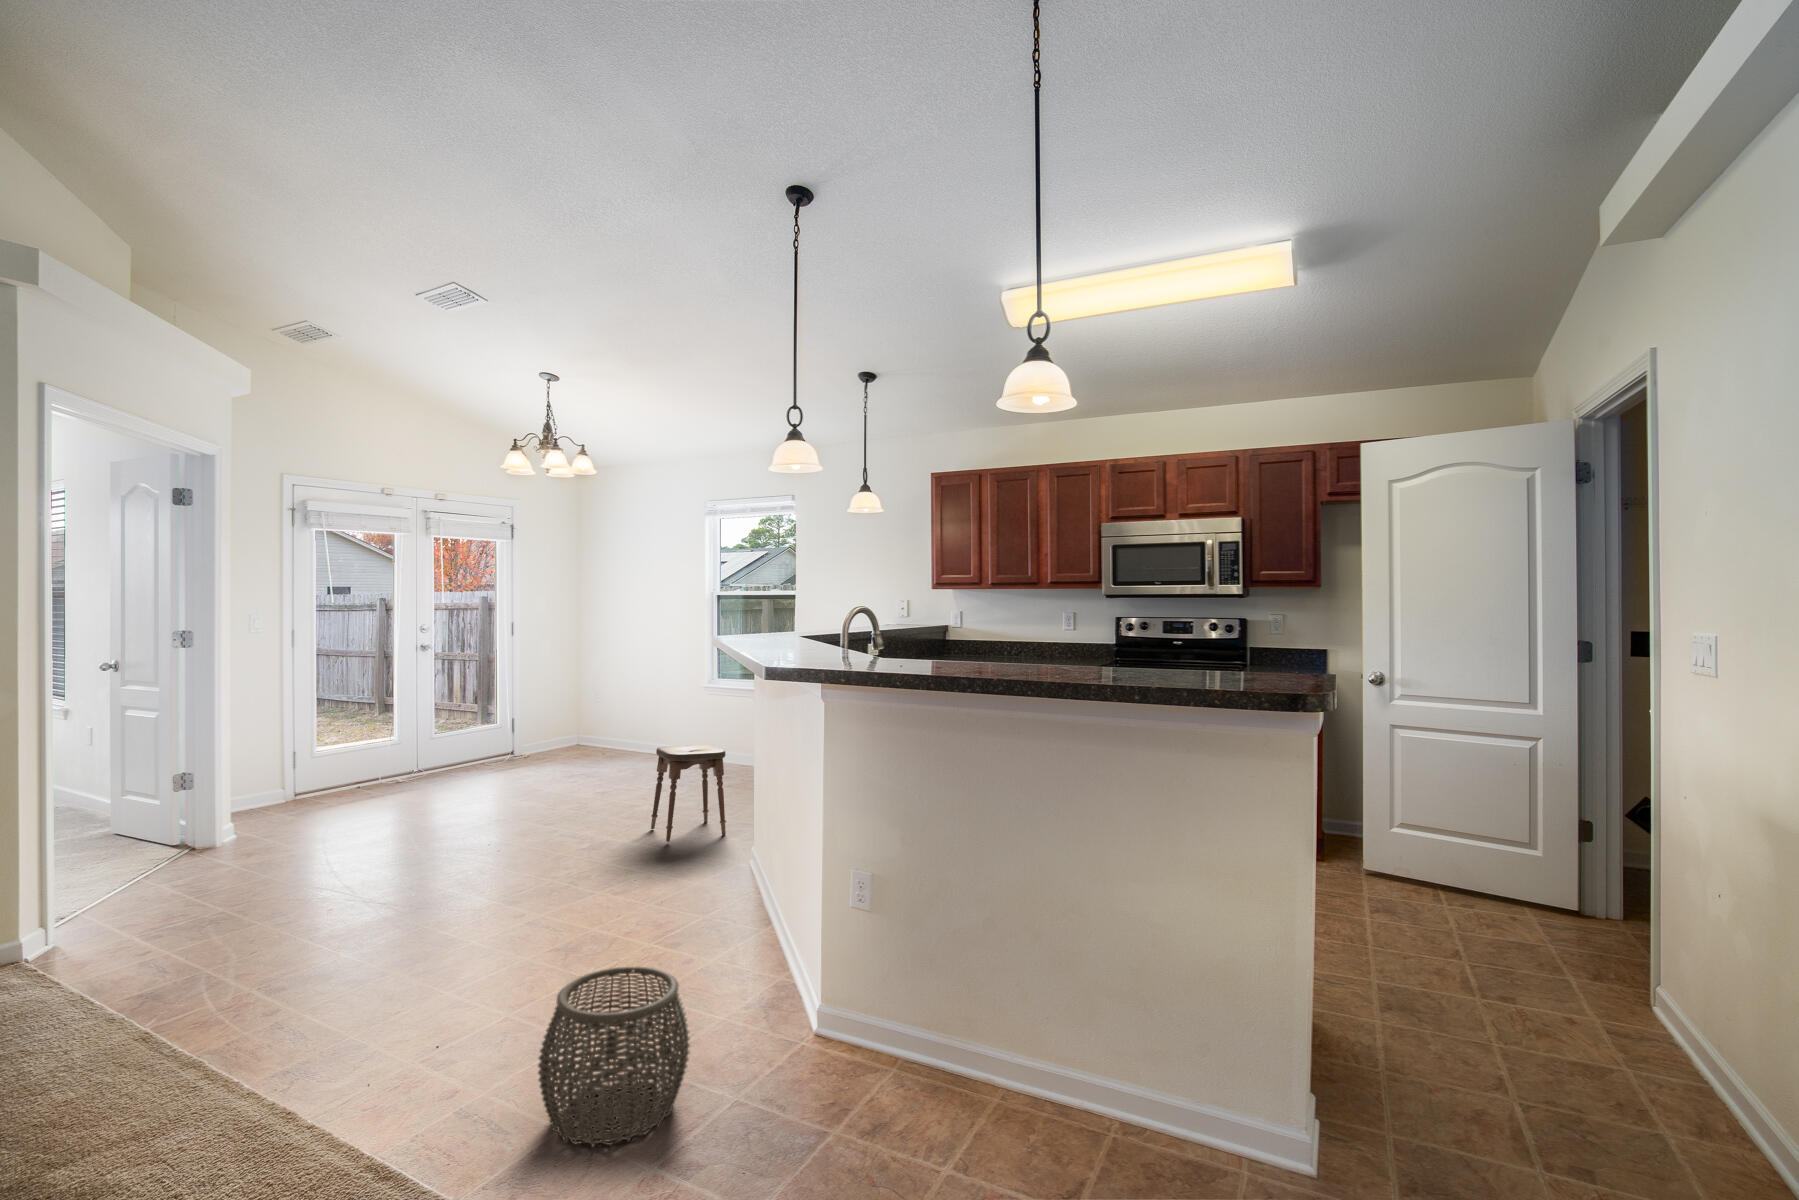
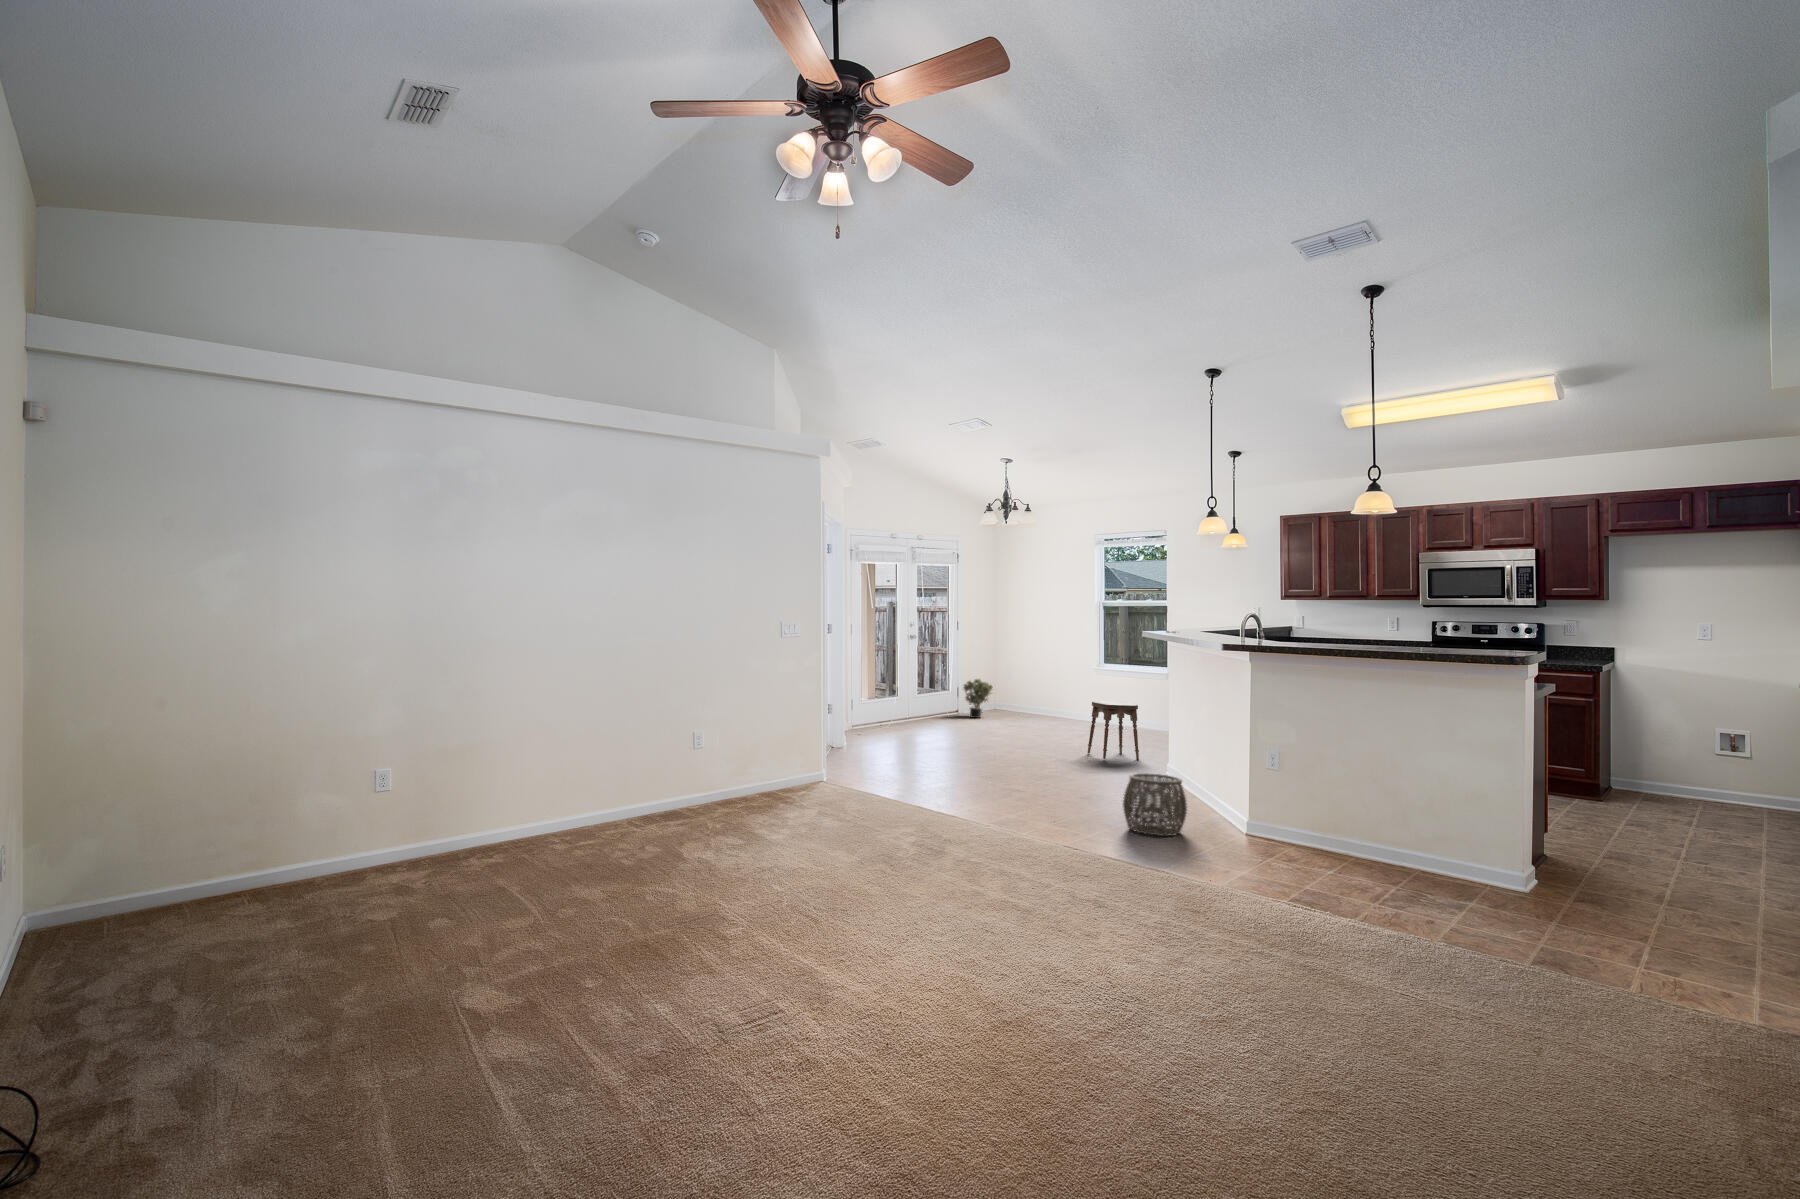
potted plant: none [518,703,567,760] -> present [964,679,992,718]

